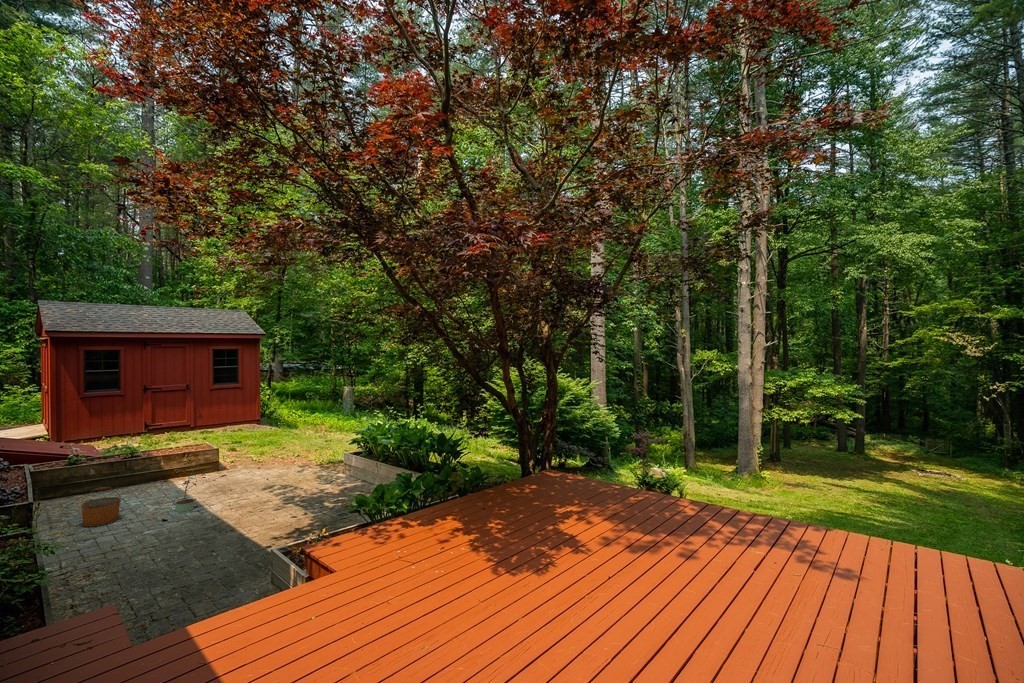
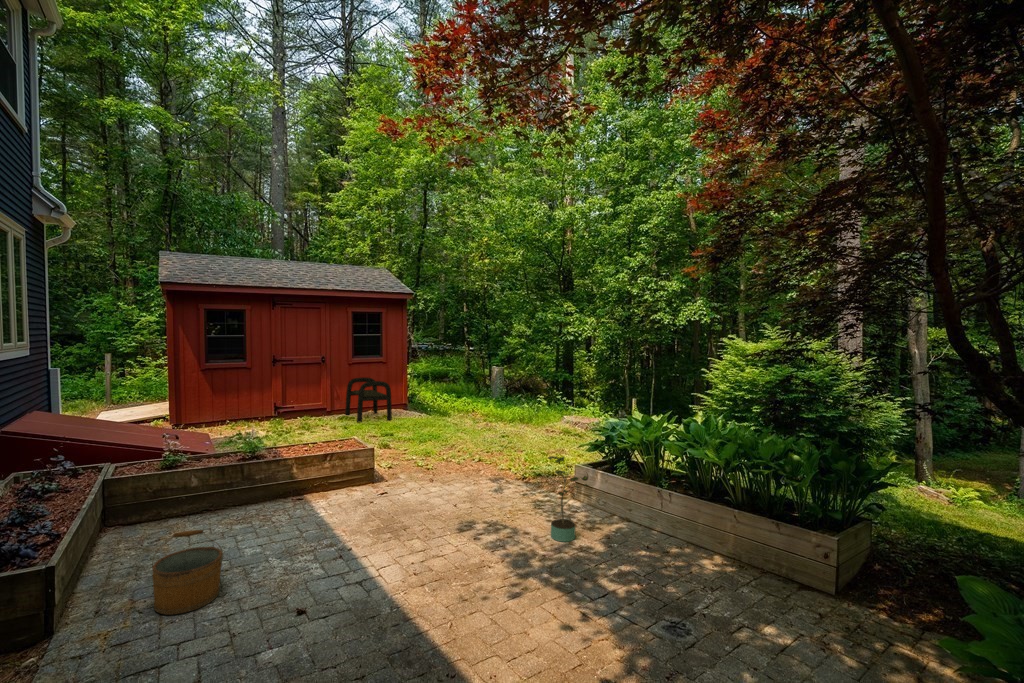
bench: none [207,400,246,435] -> present [345,377,392,422]
potted plant: present [173,461,206,512] -> present [548,456,589,542]

